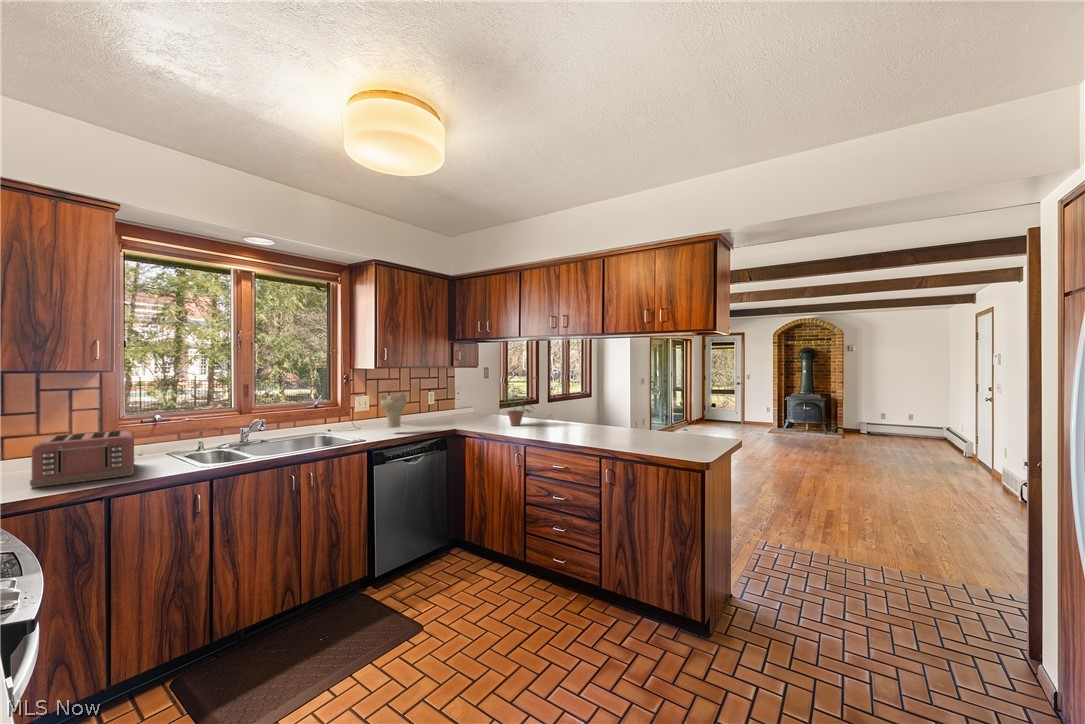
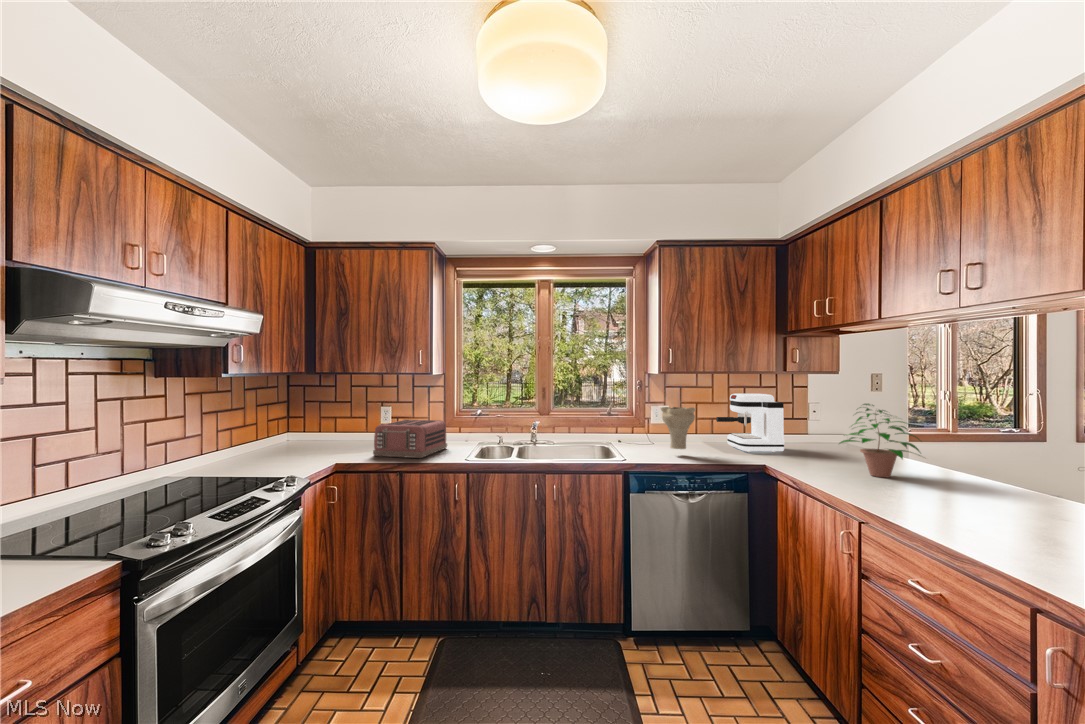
coffee maker: none [410,382,456,425] -> present [716,394,784,452]

